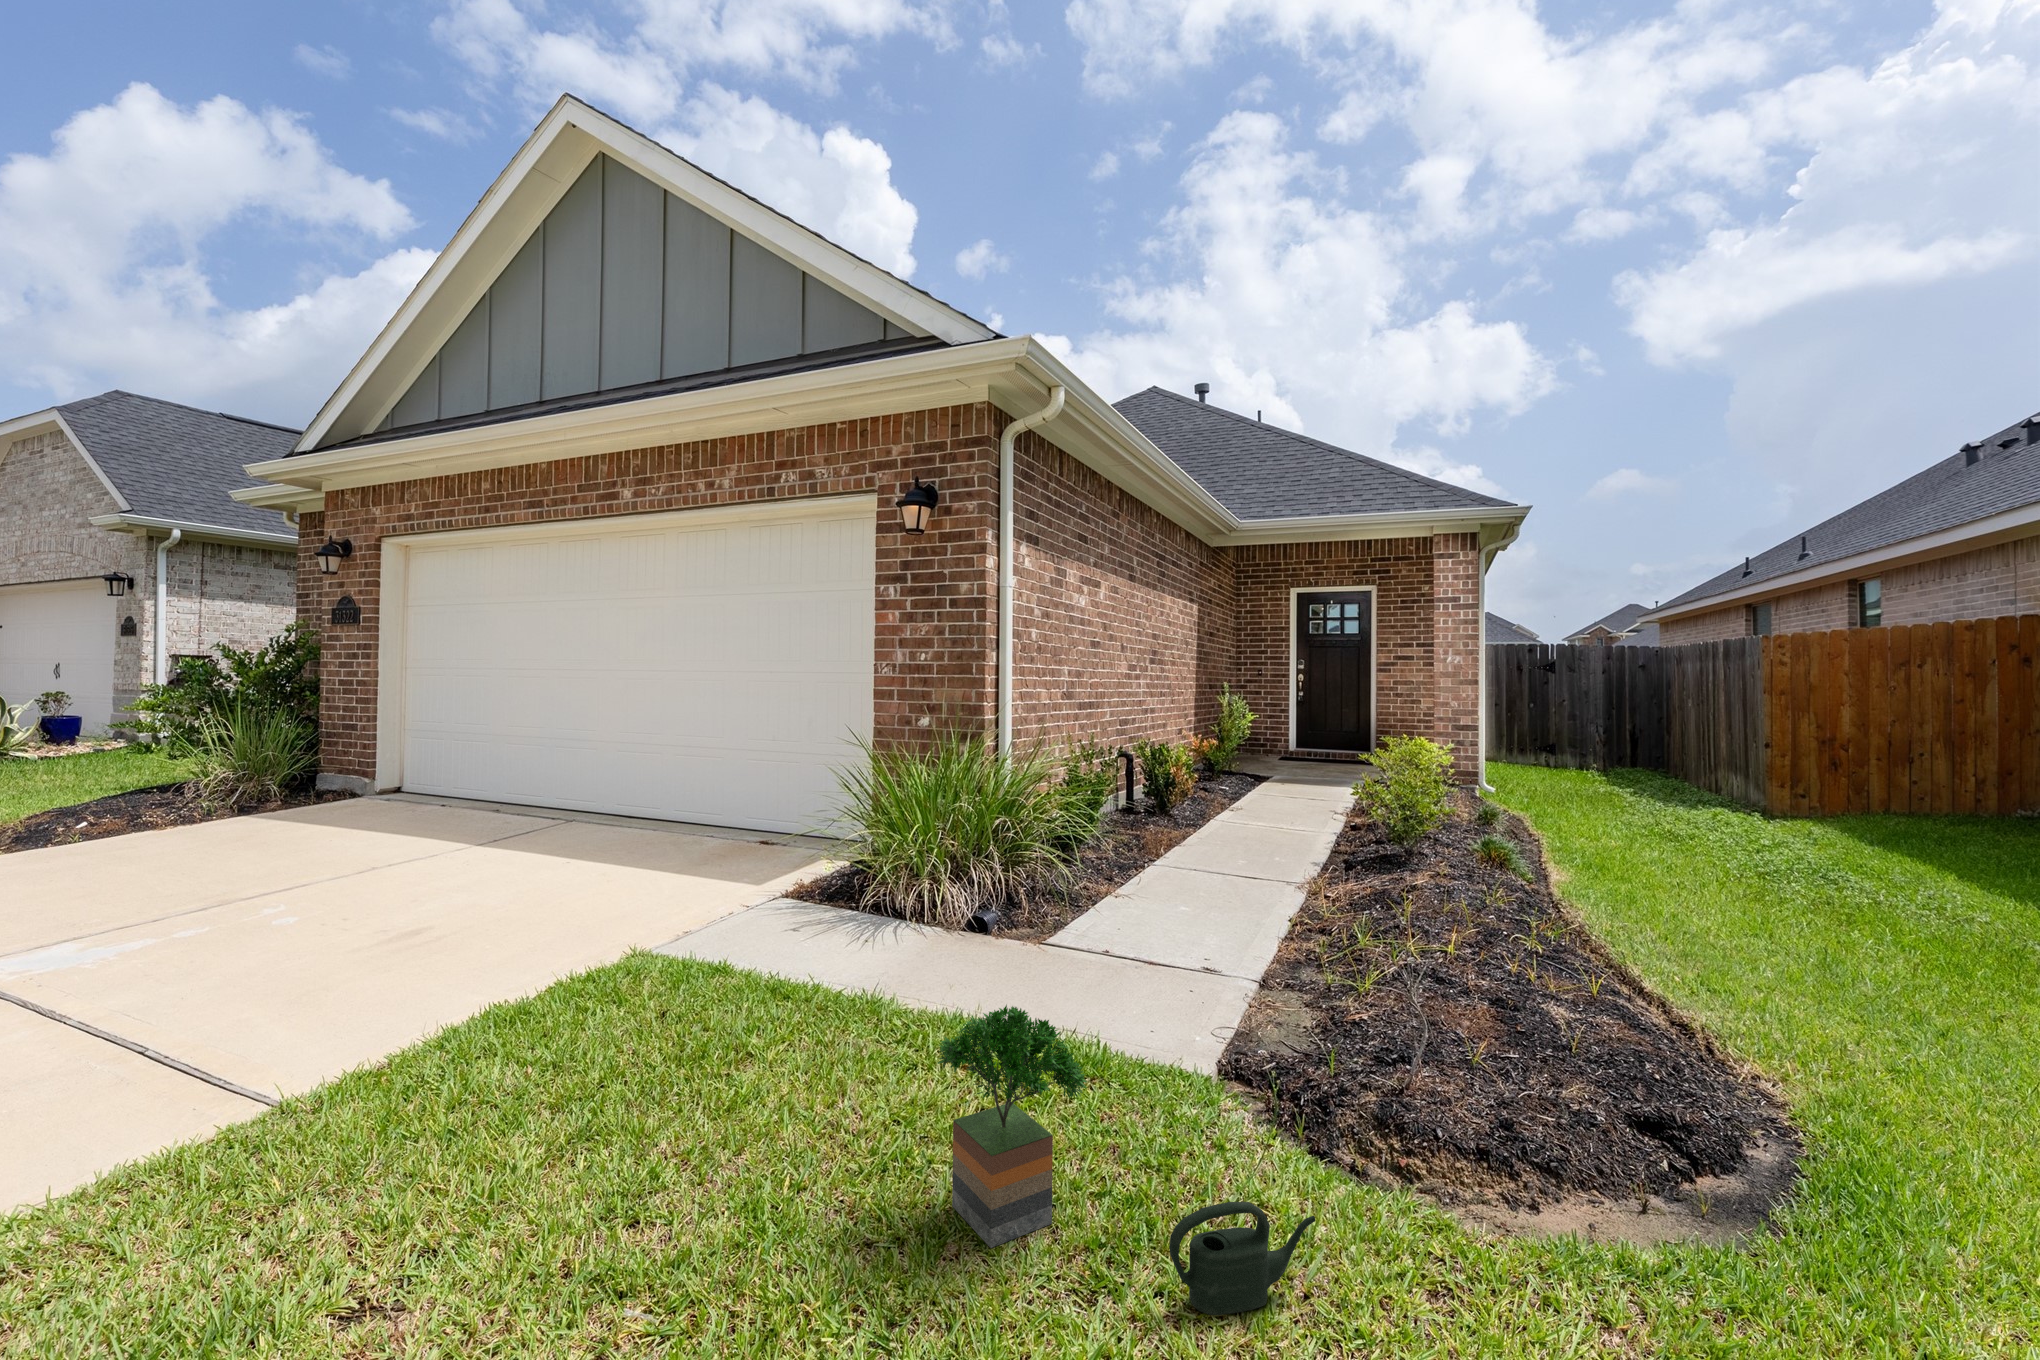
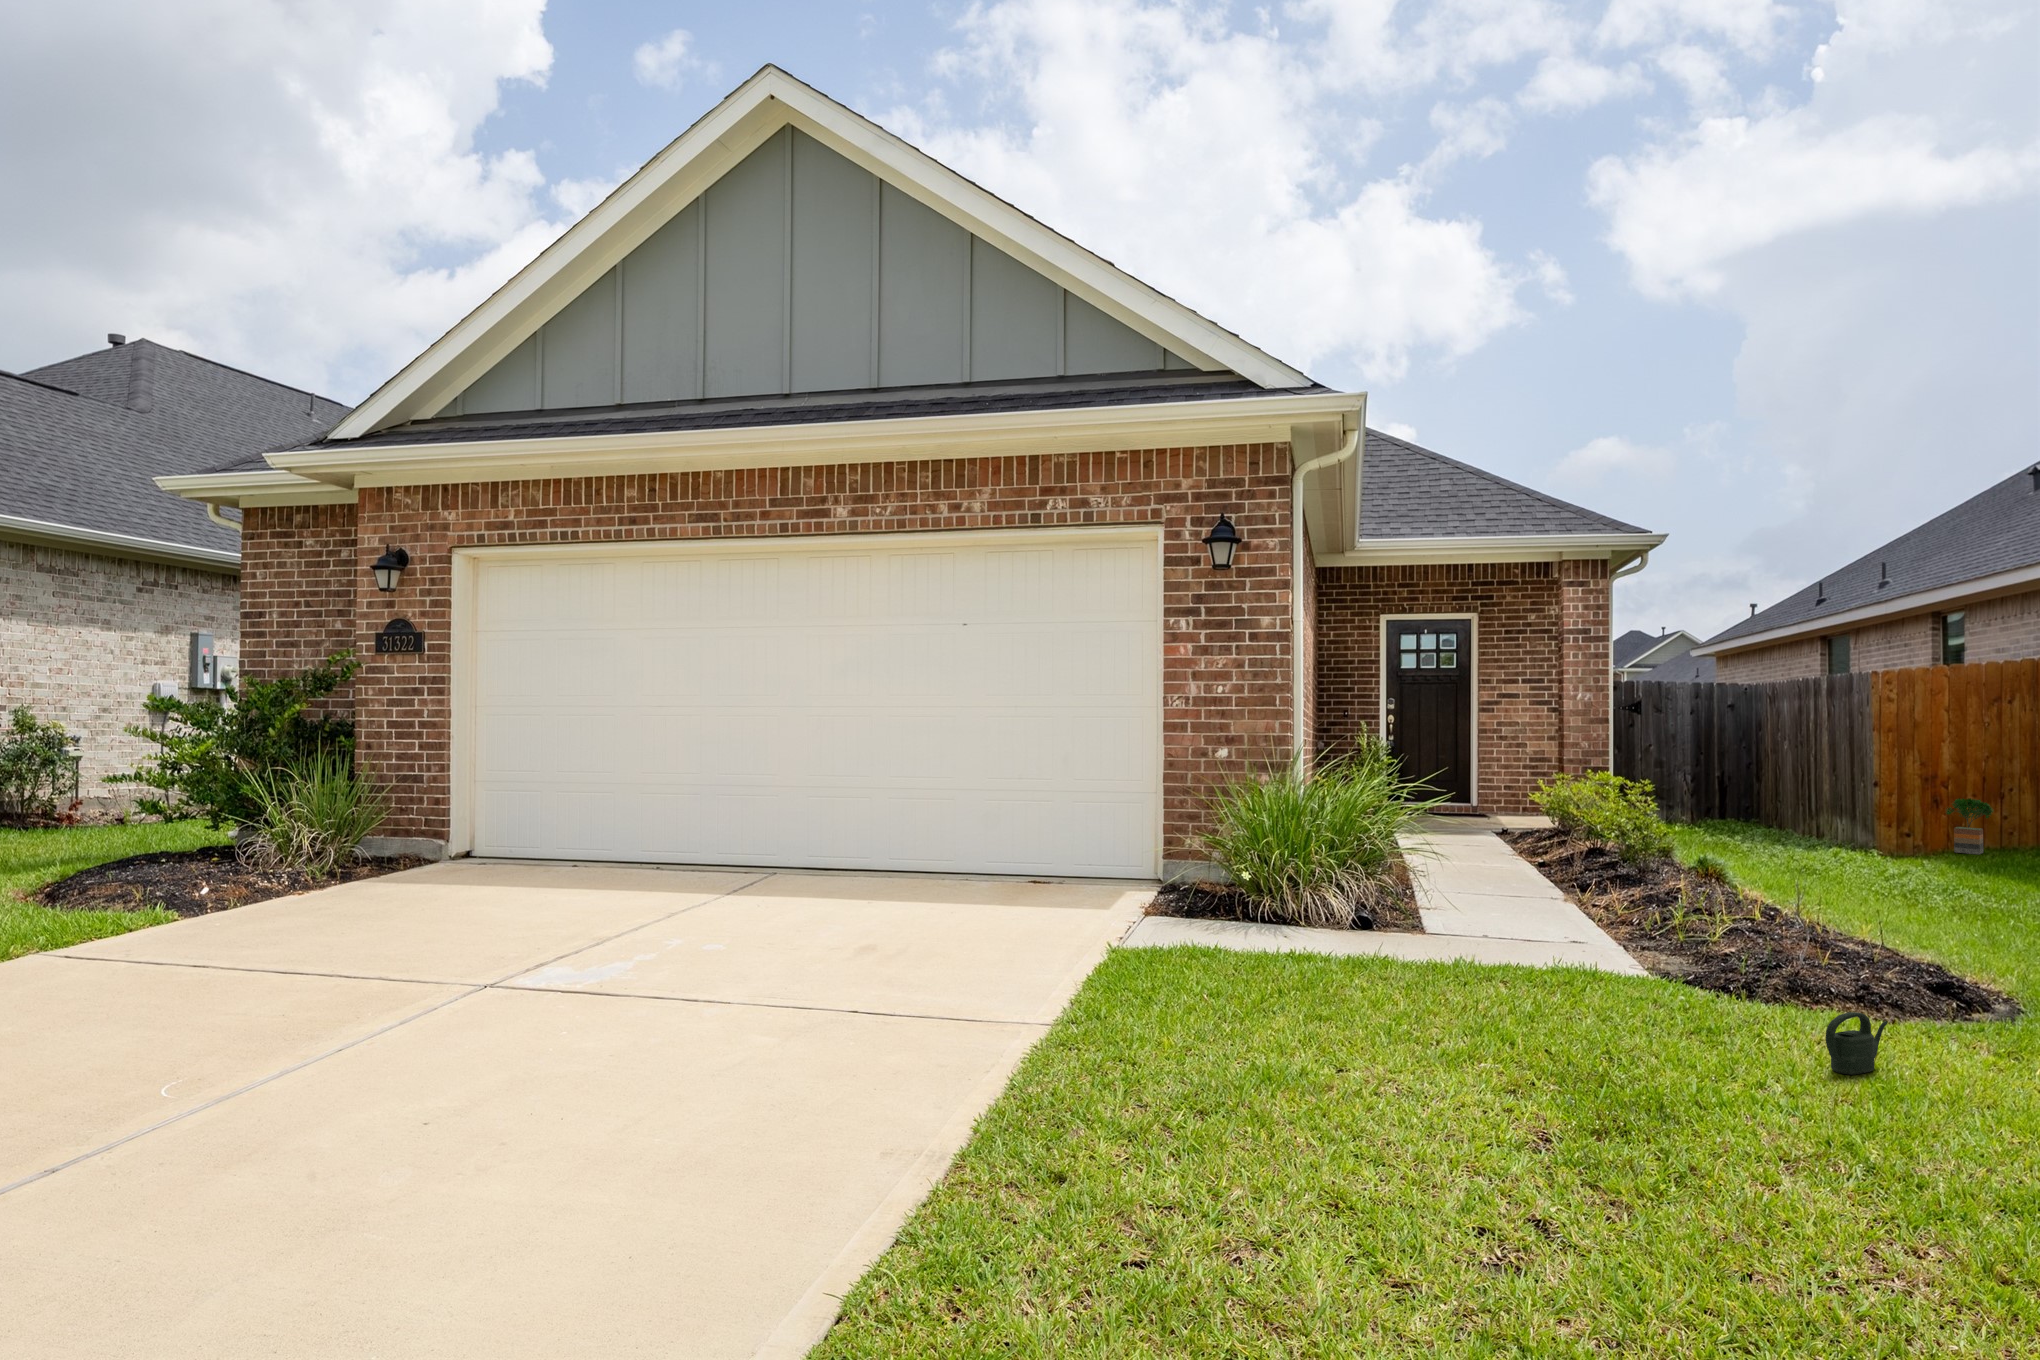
potted tree: present [937,1005,1087,1248] -> present [1946,798,1993,855]

